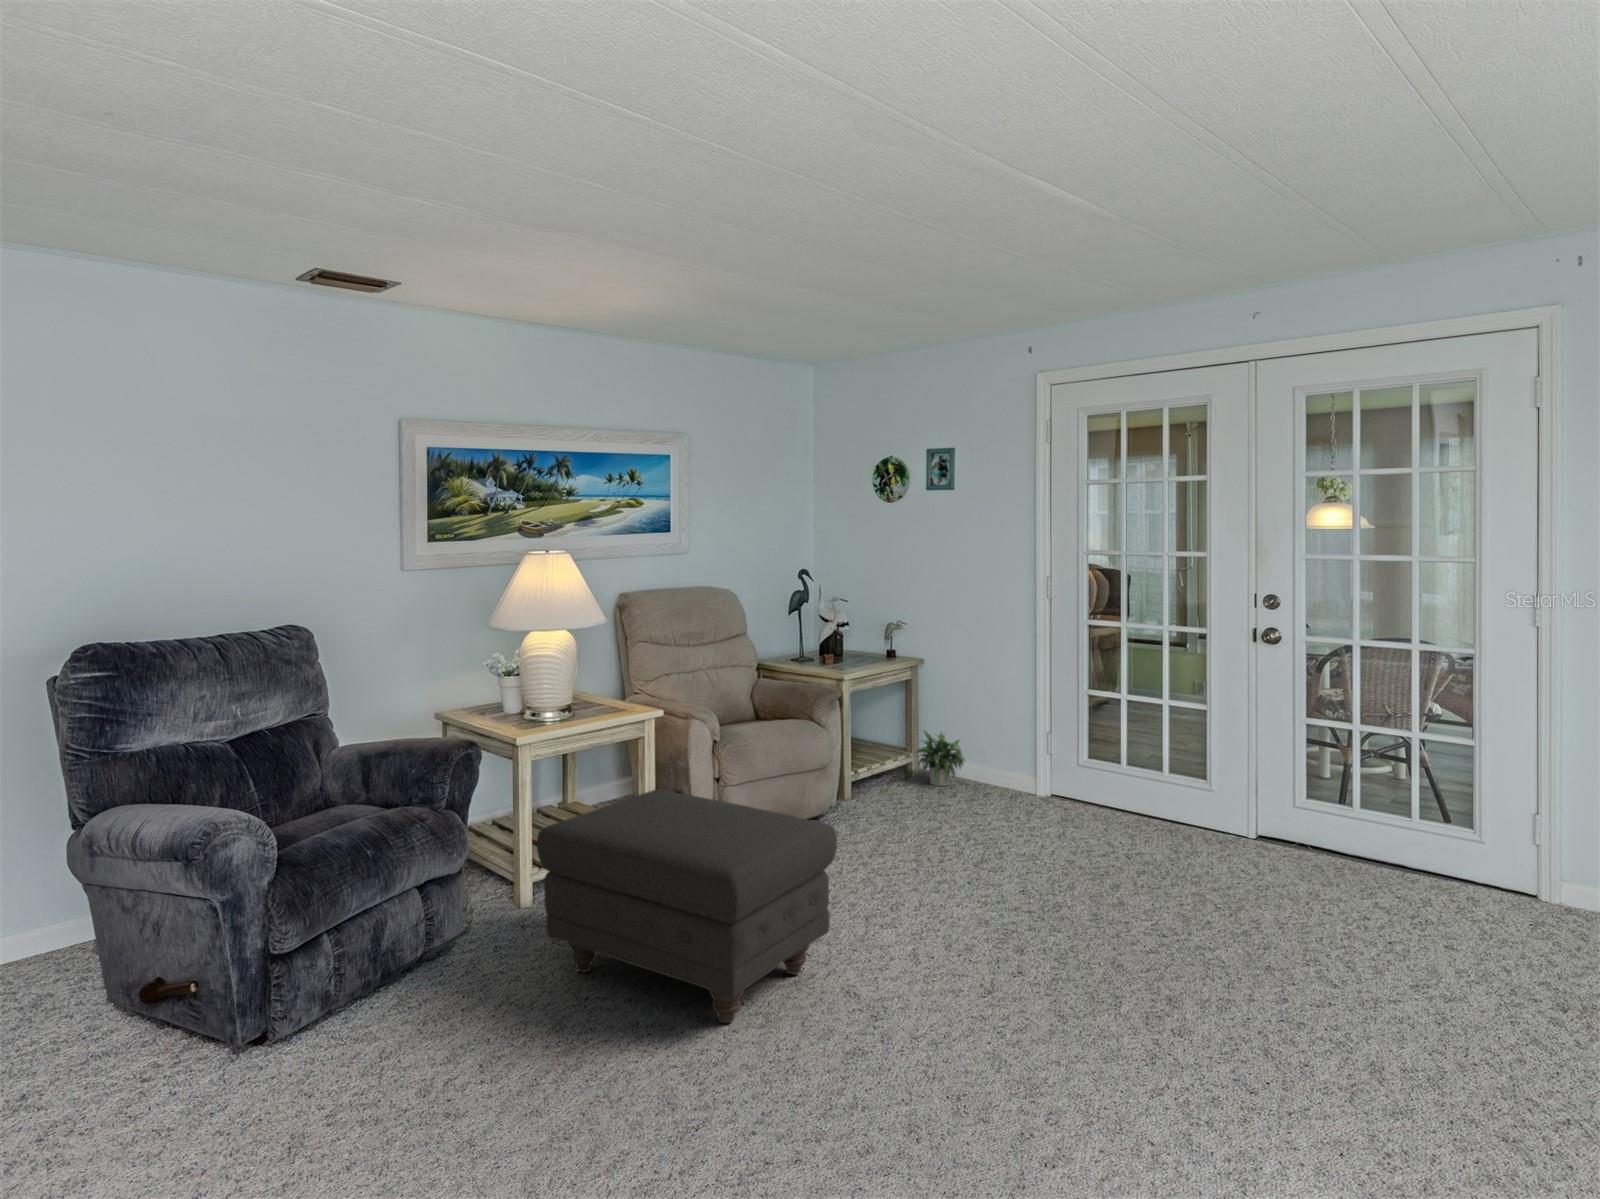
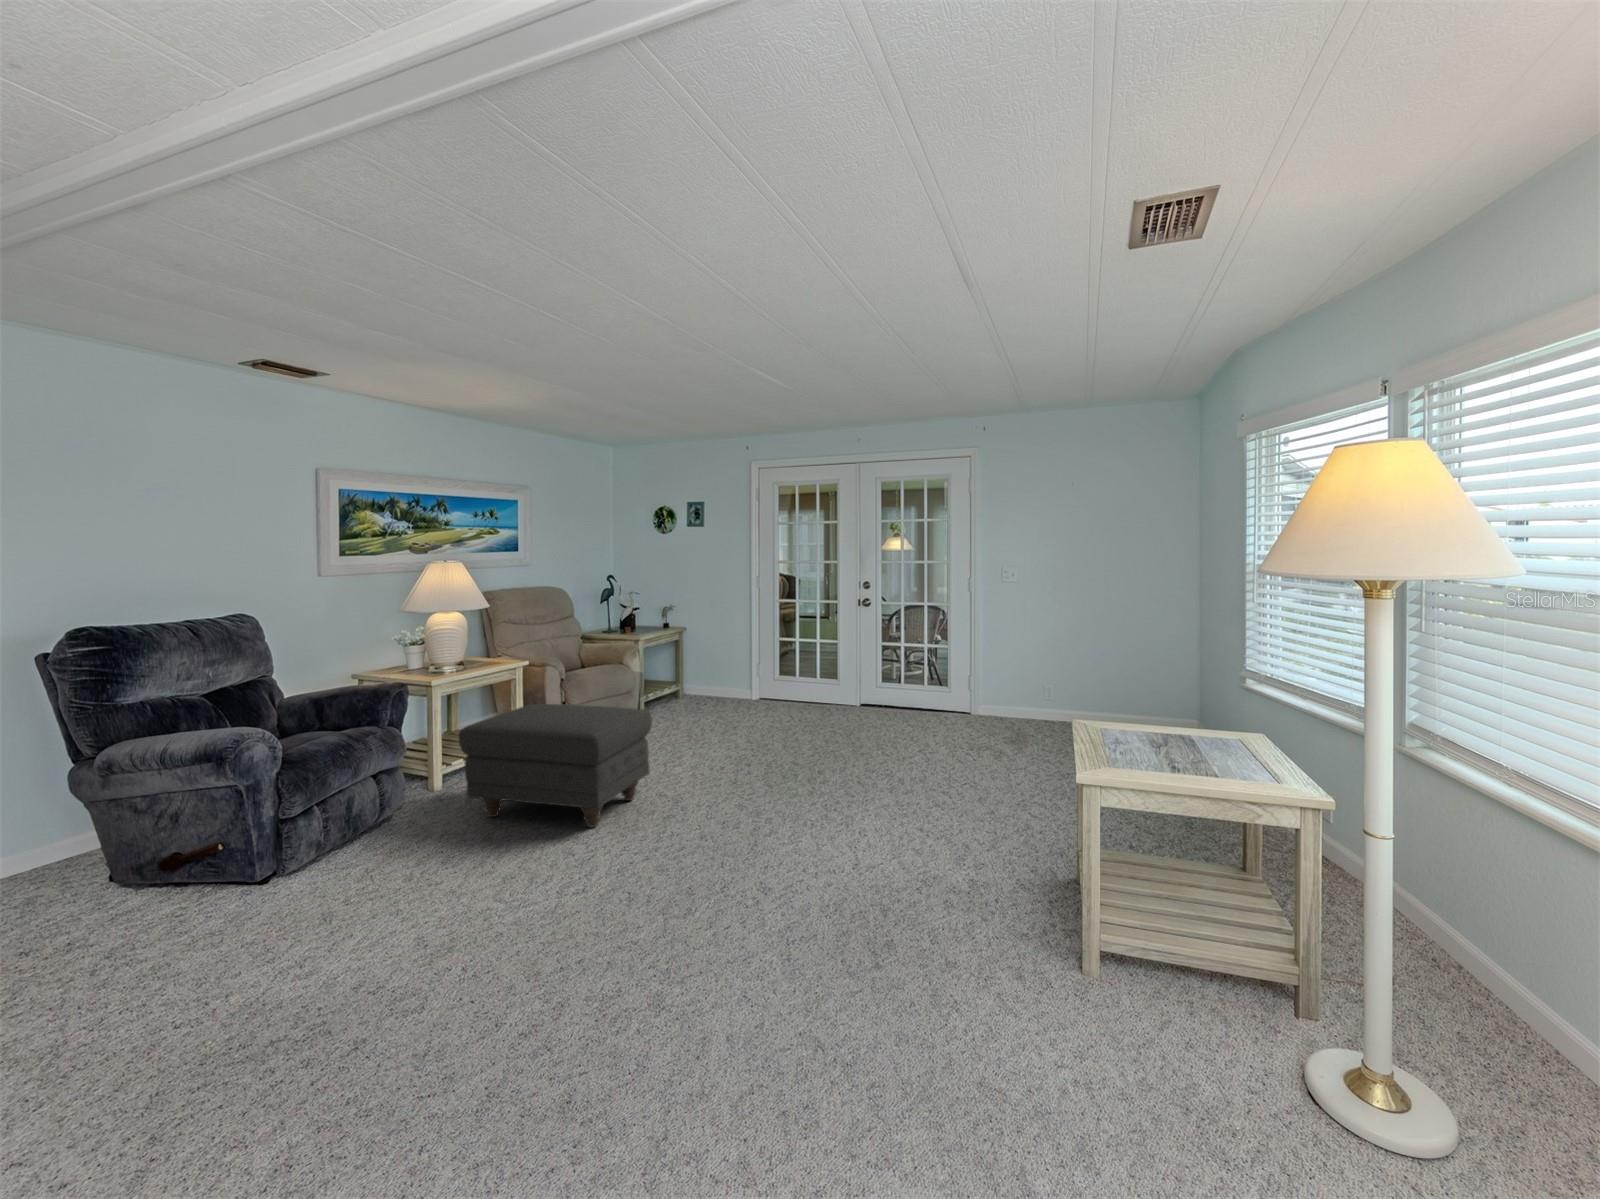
potted plant: present [916,731,964,786] -> none [687,669,719,703]

